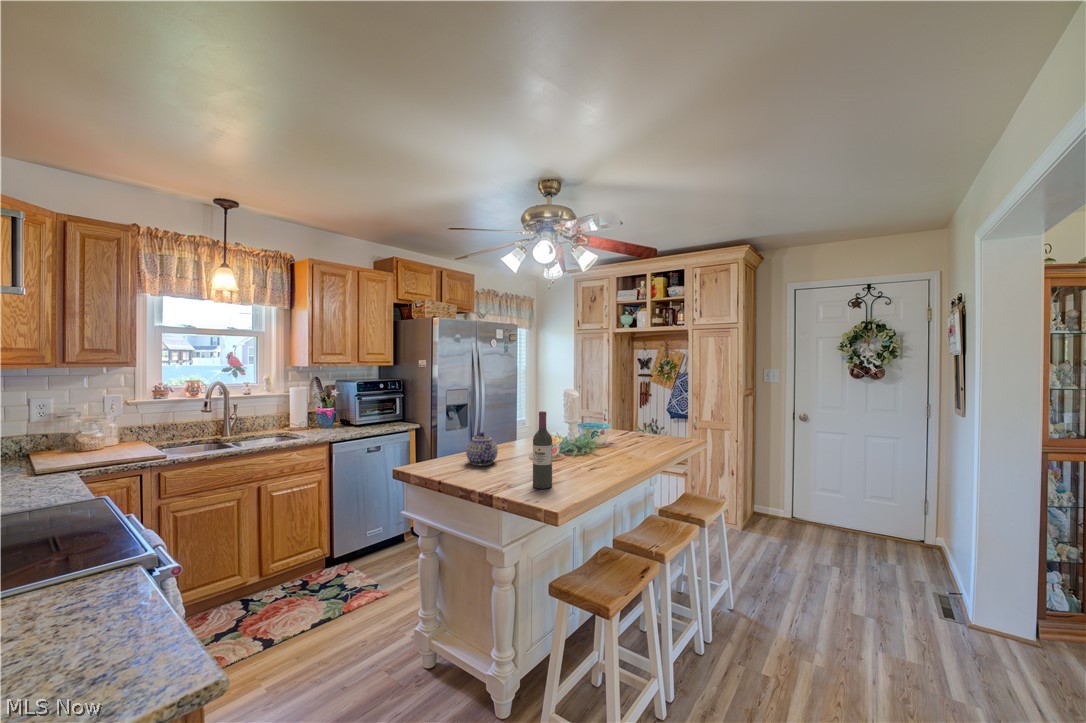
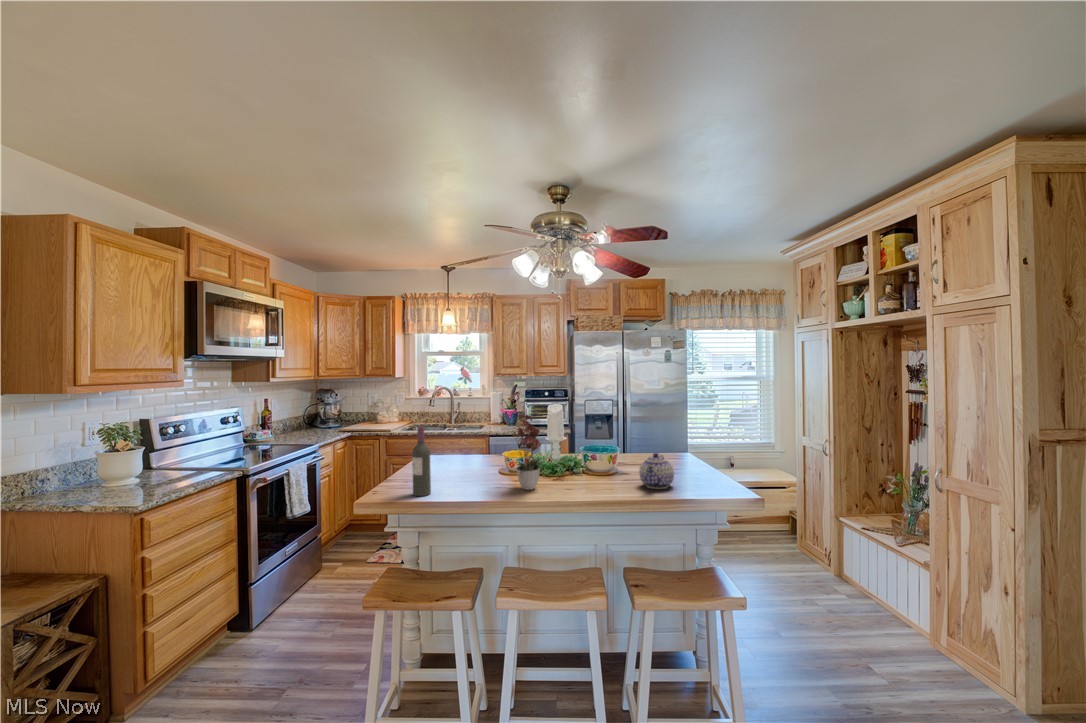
flower arrangement: none [572,391,622,463] -> present [513,415,542,490]
teapot: present [466,432,498,465] -> present [639,453,674,489]

